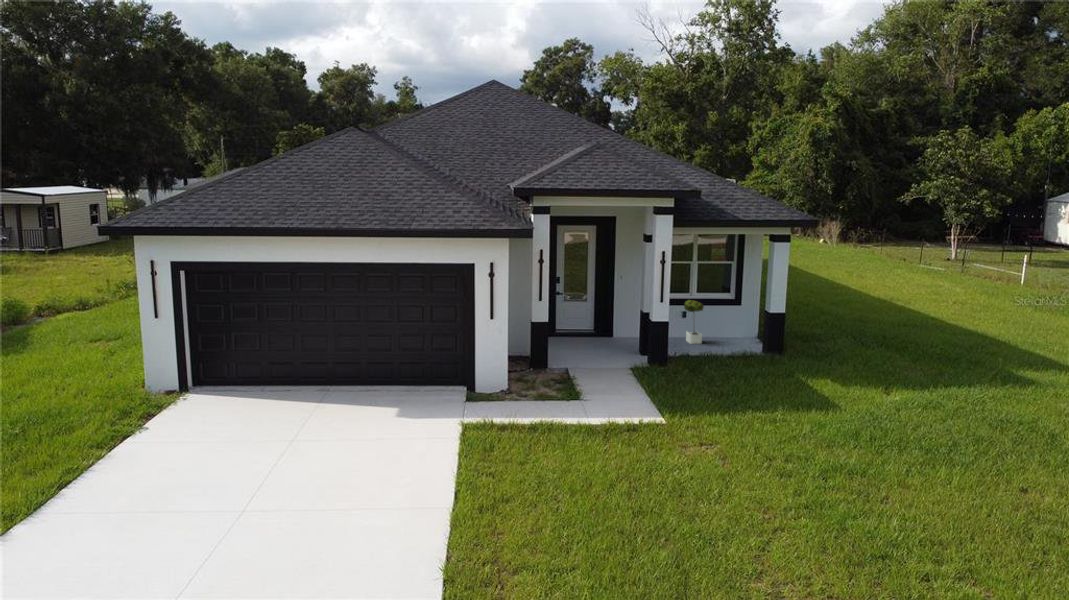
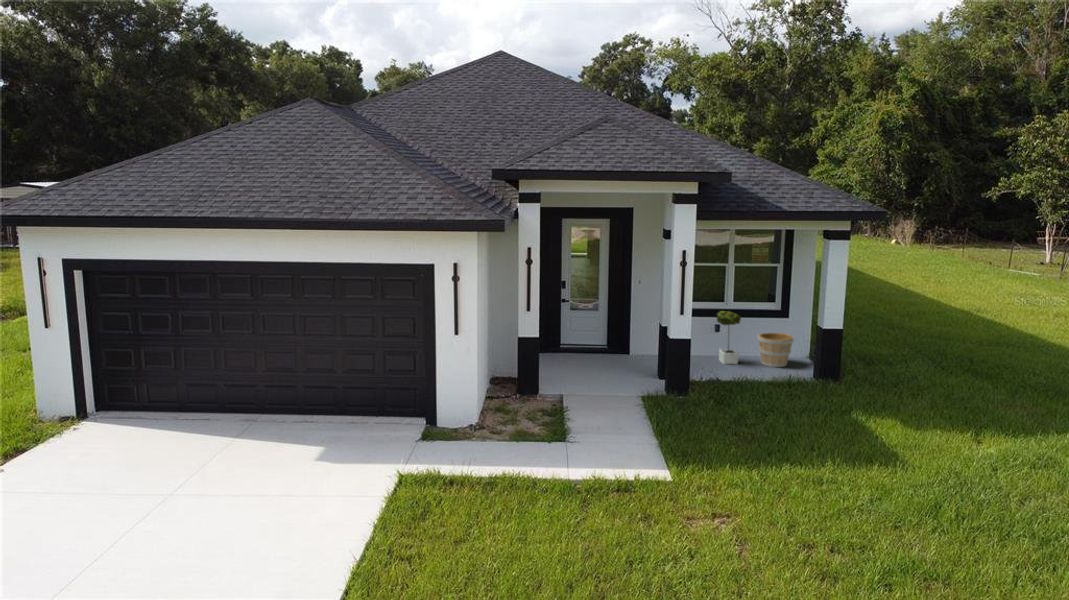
wooden bucket: none [717,317,746,345] -> present [758,333,794,367]

